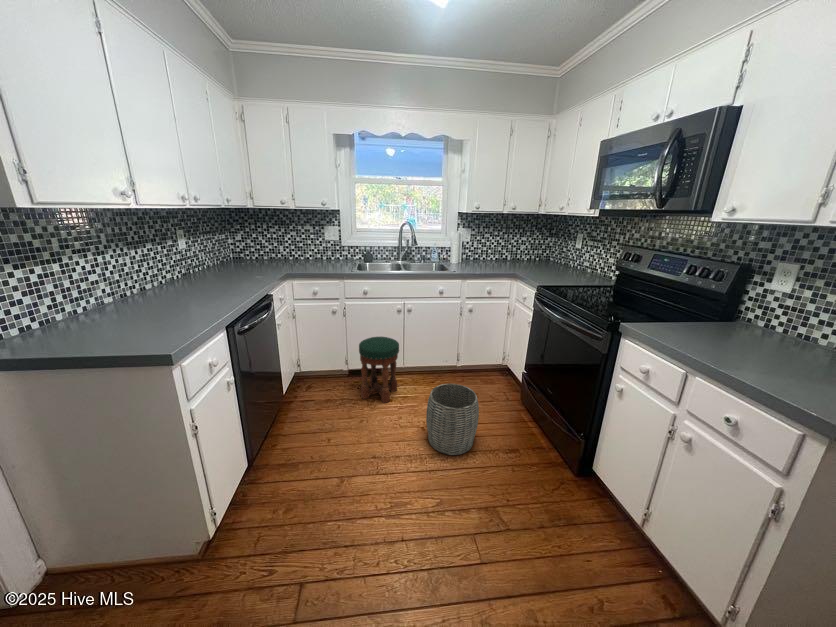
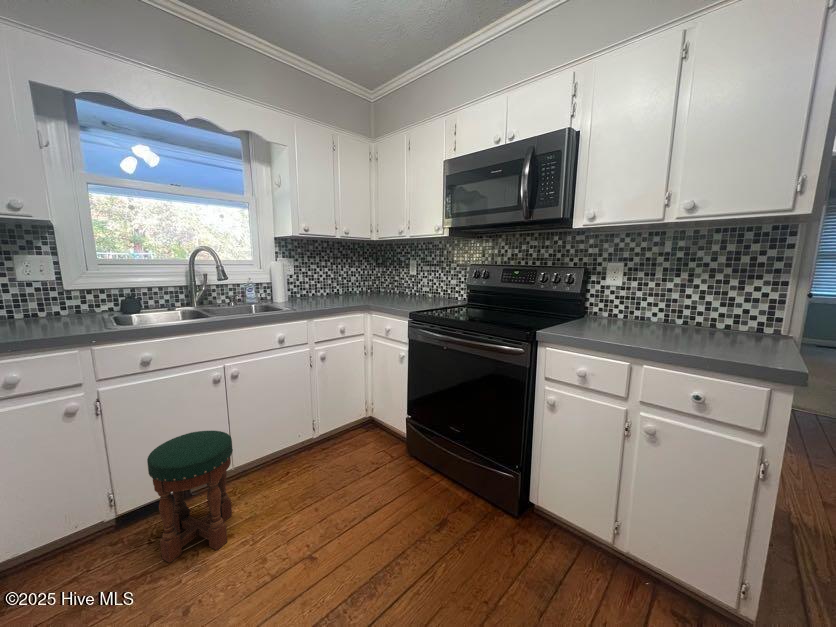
woven basket: present [426,384,479,455] -> none [318,464,397,585]

